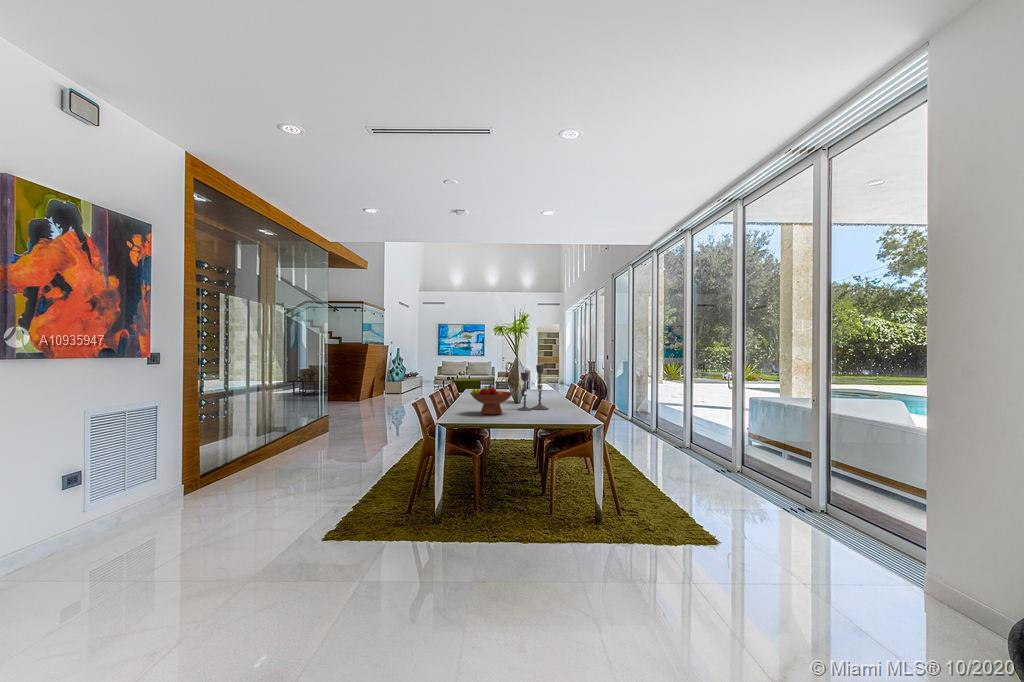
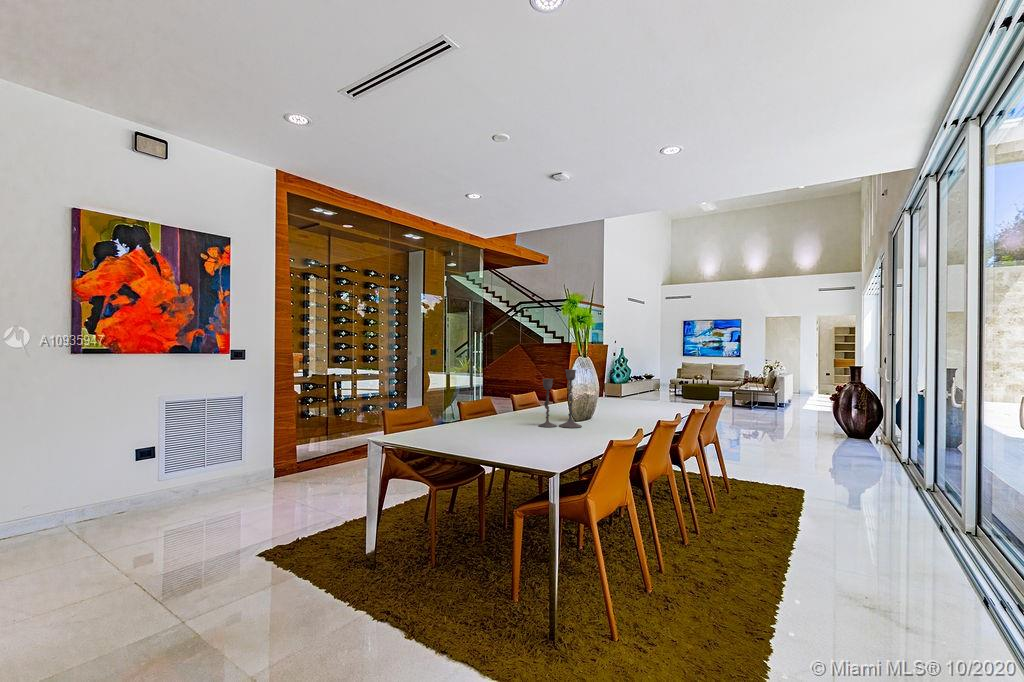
fruit bowl: present [470,385,513,415] -> none [462,392,515,429]

